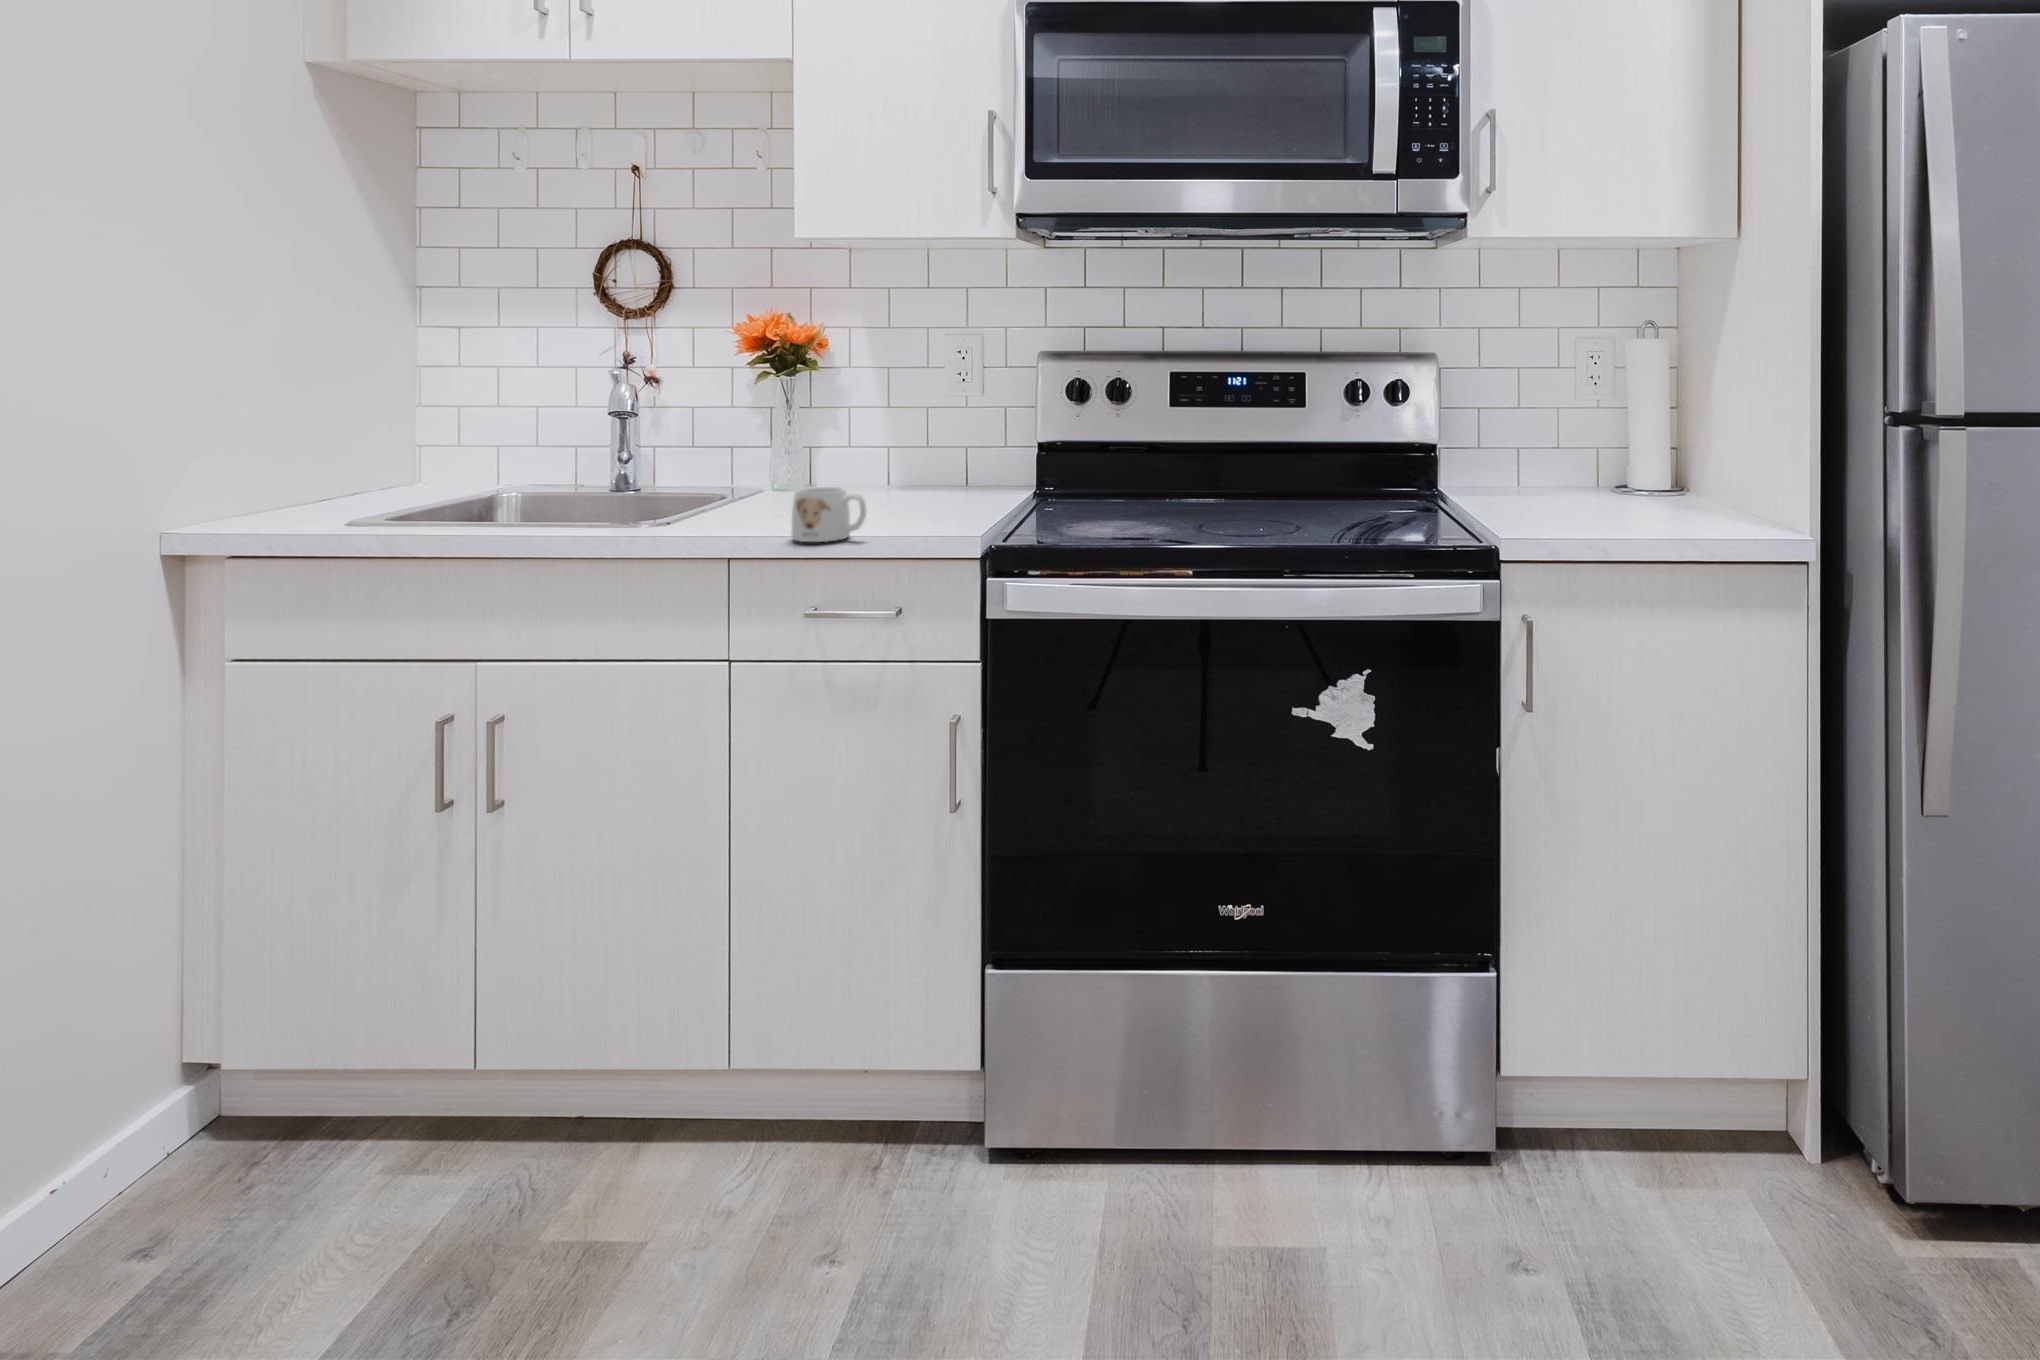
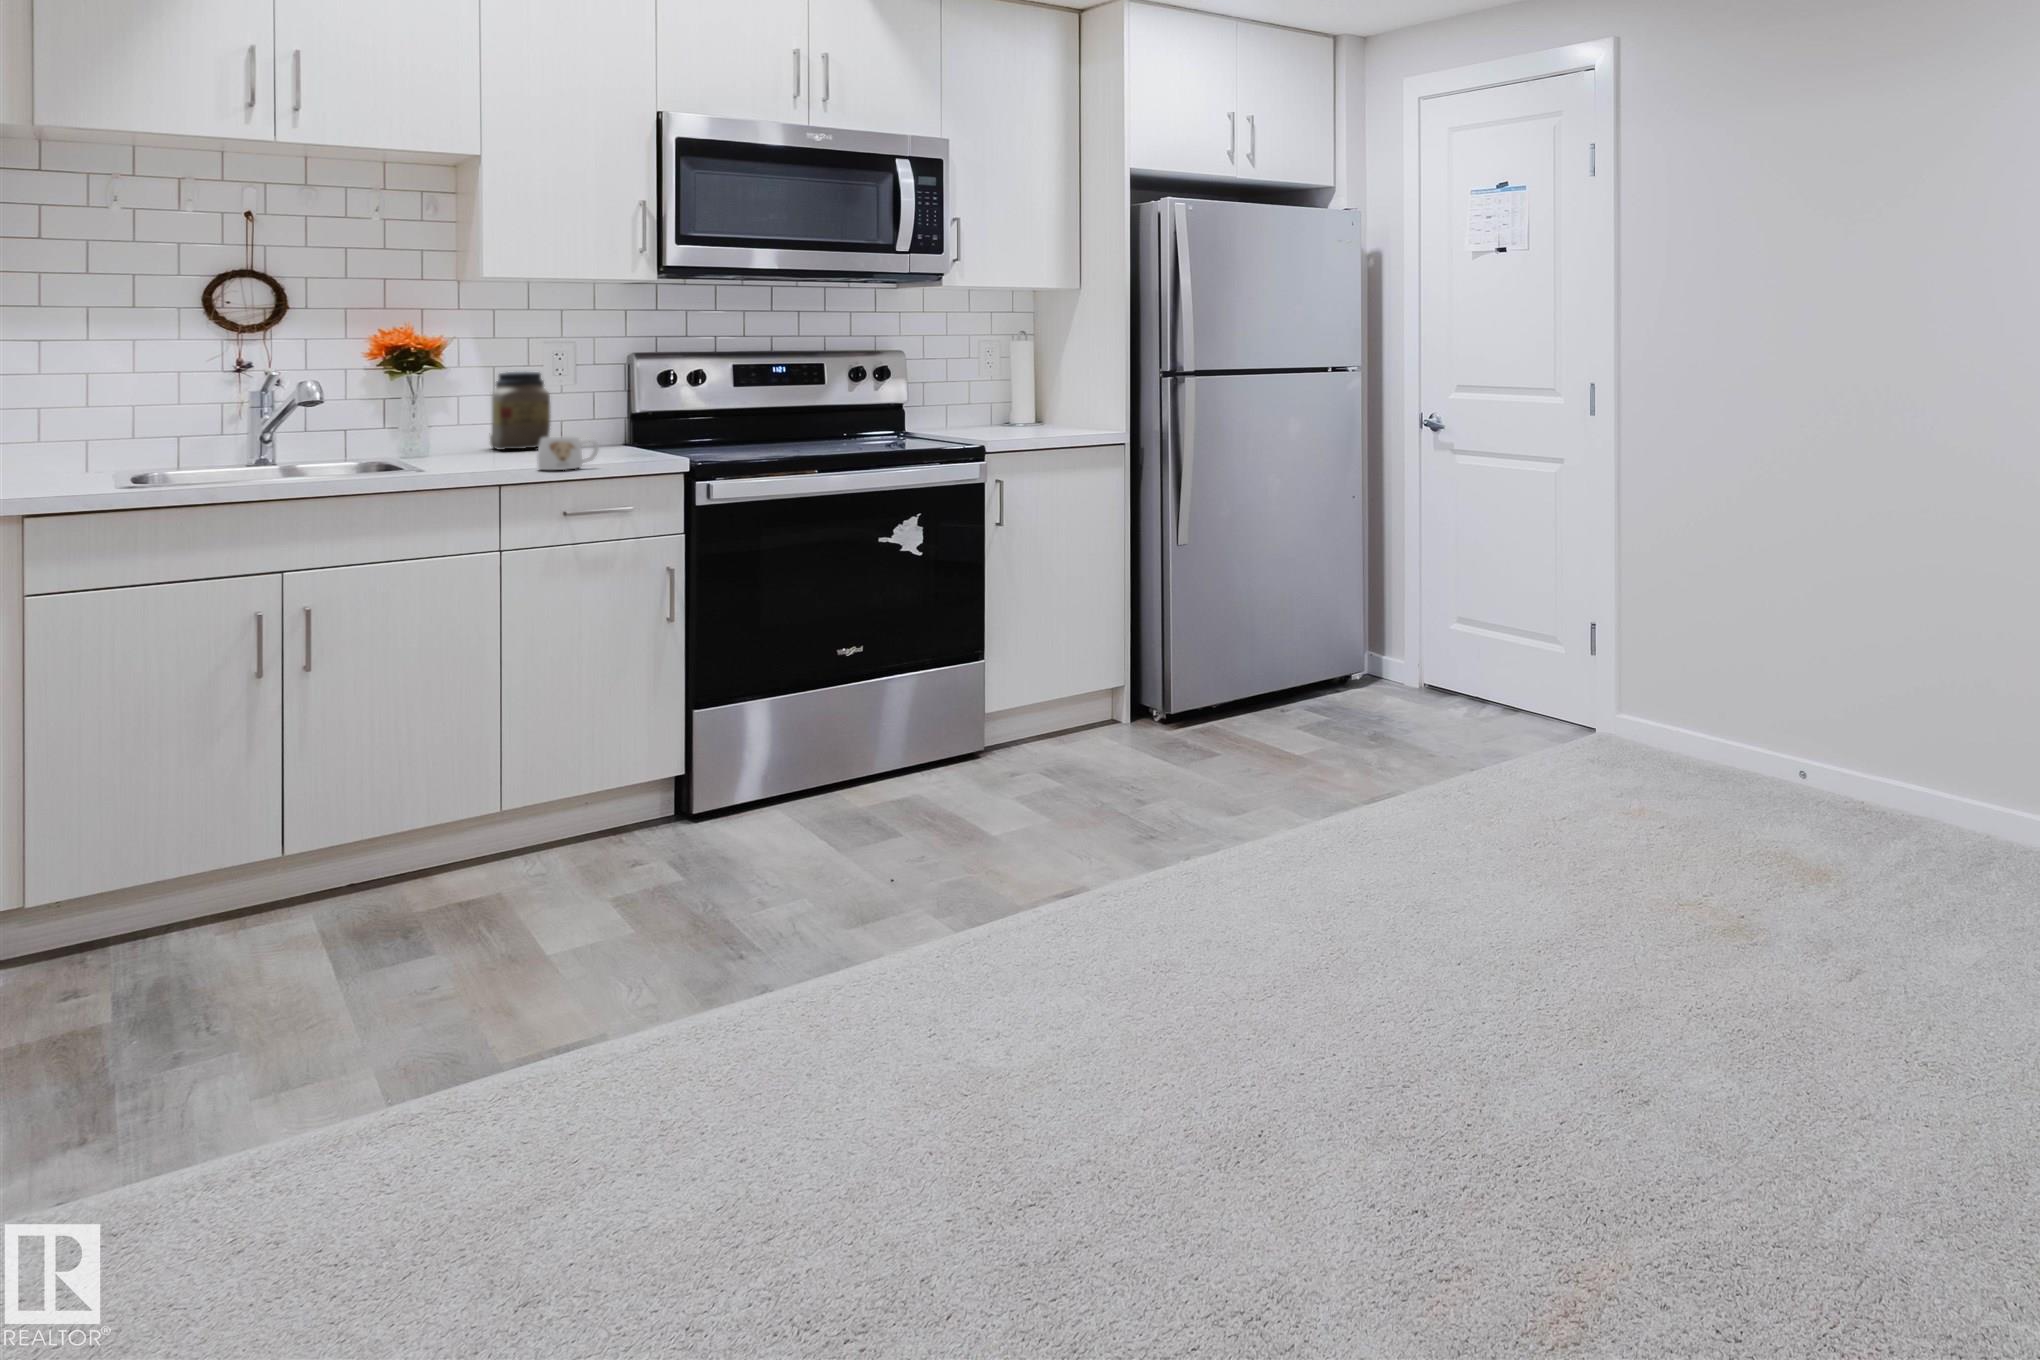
jar: none [880,377,951,486] -> present [490,371,550,450]

